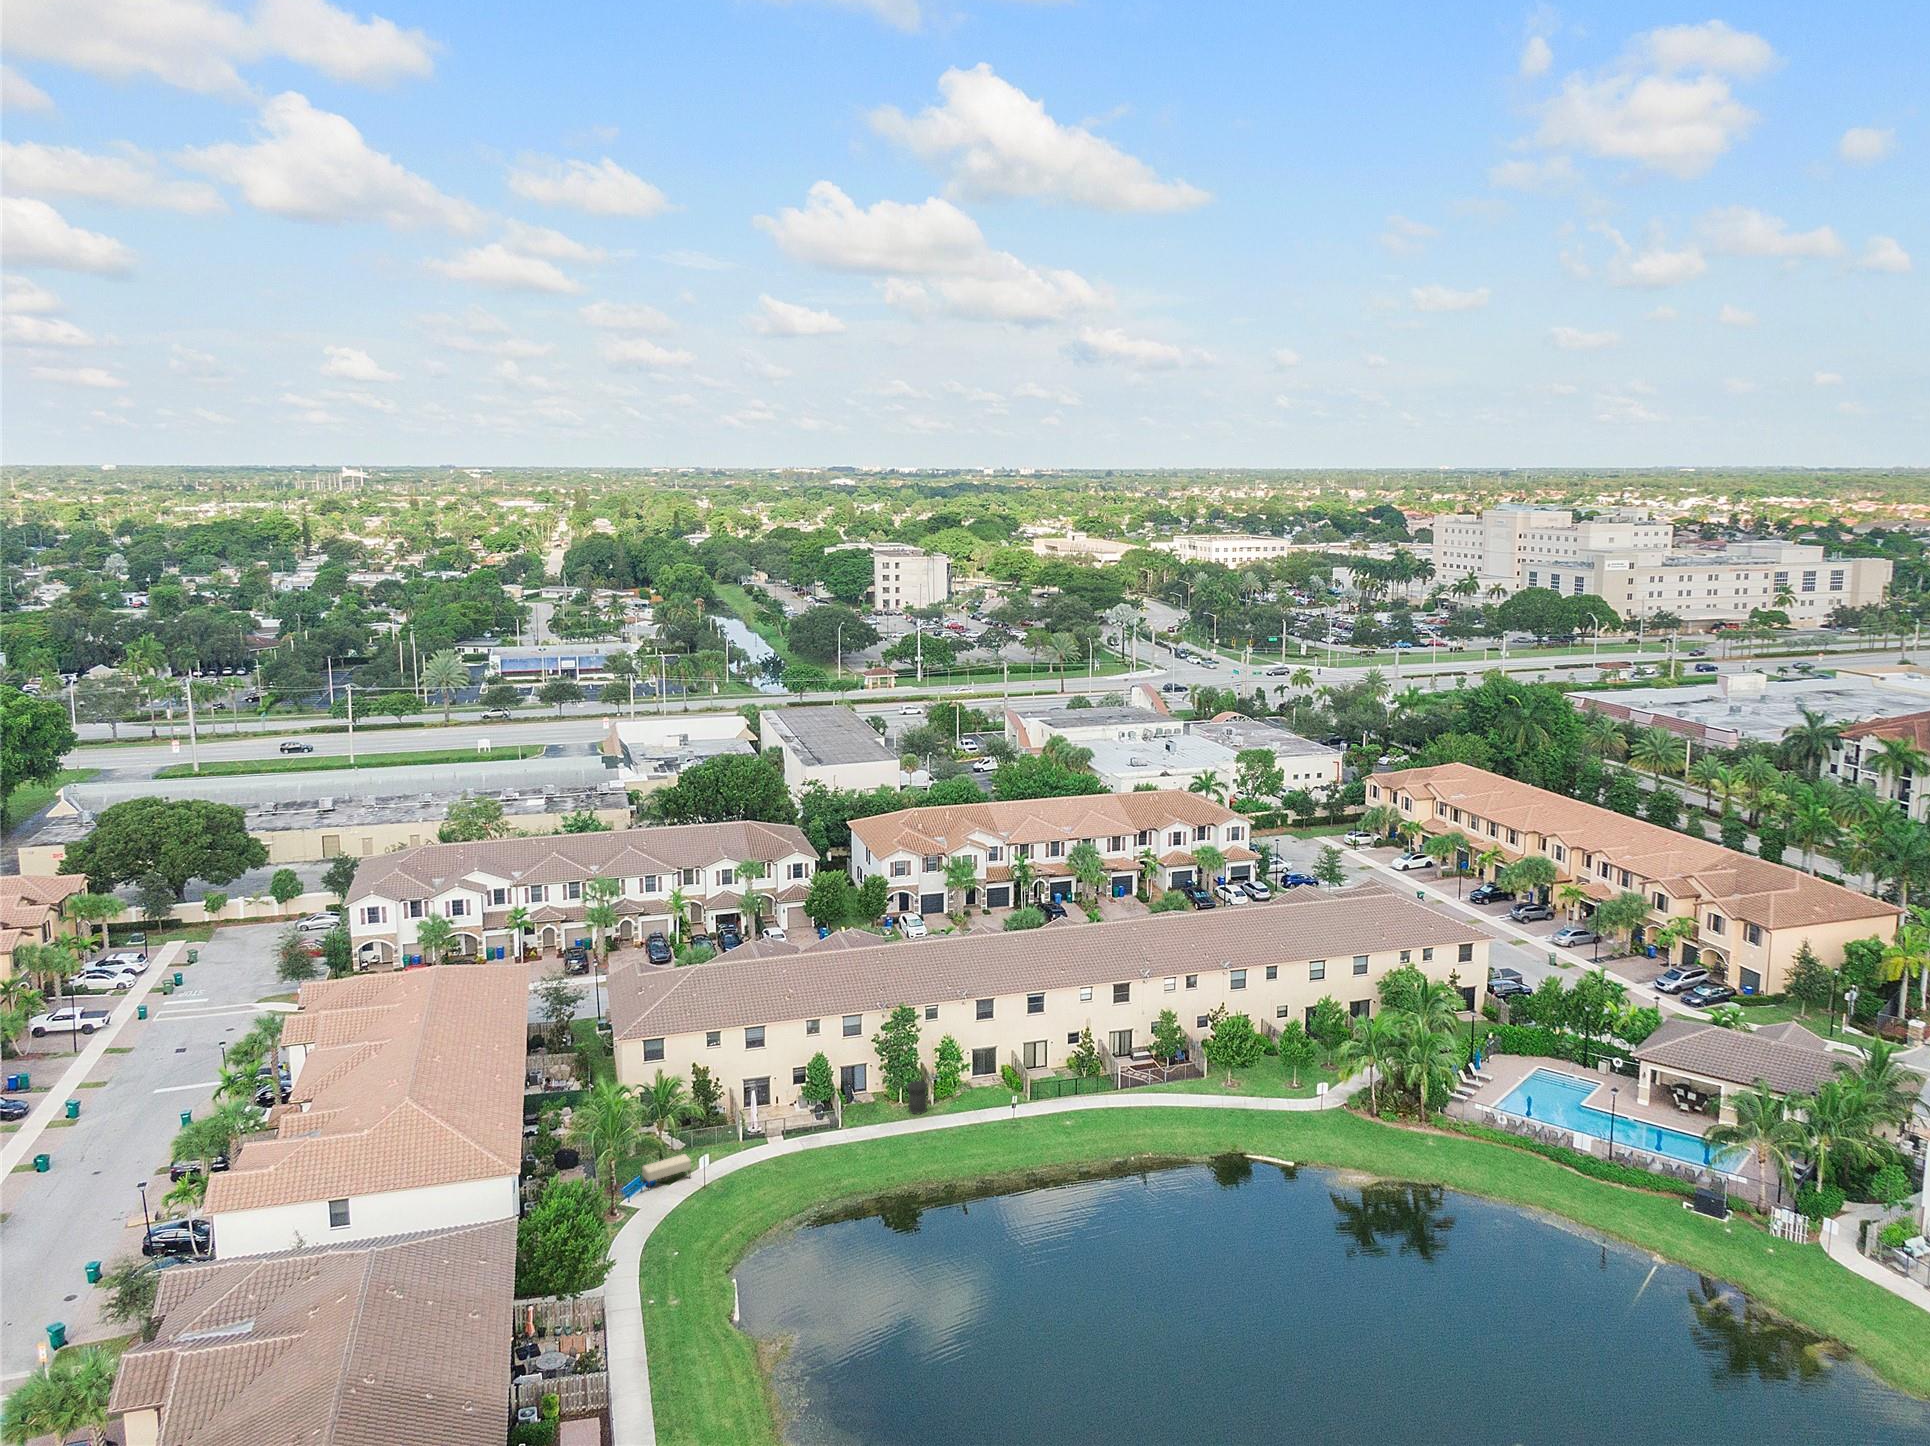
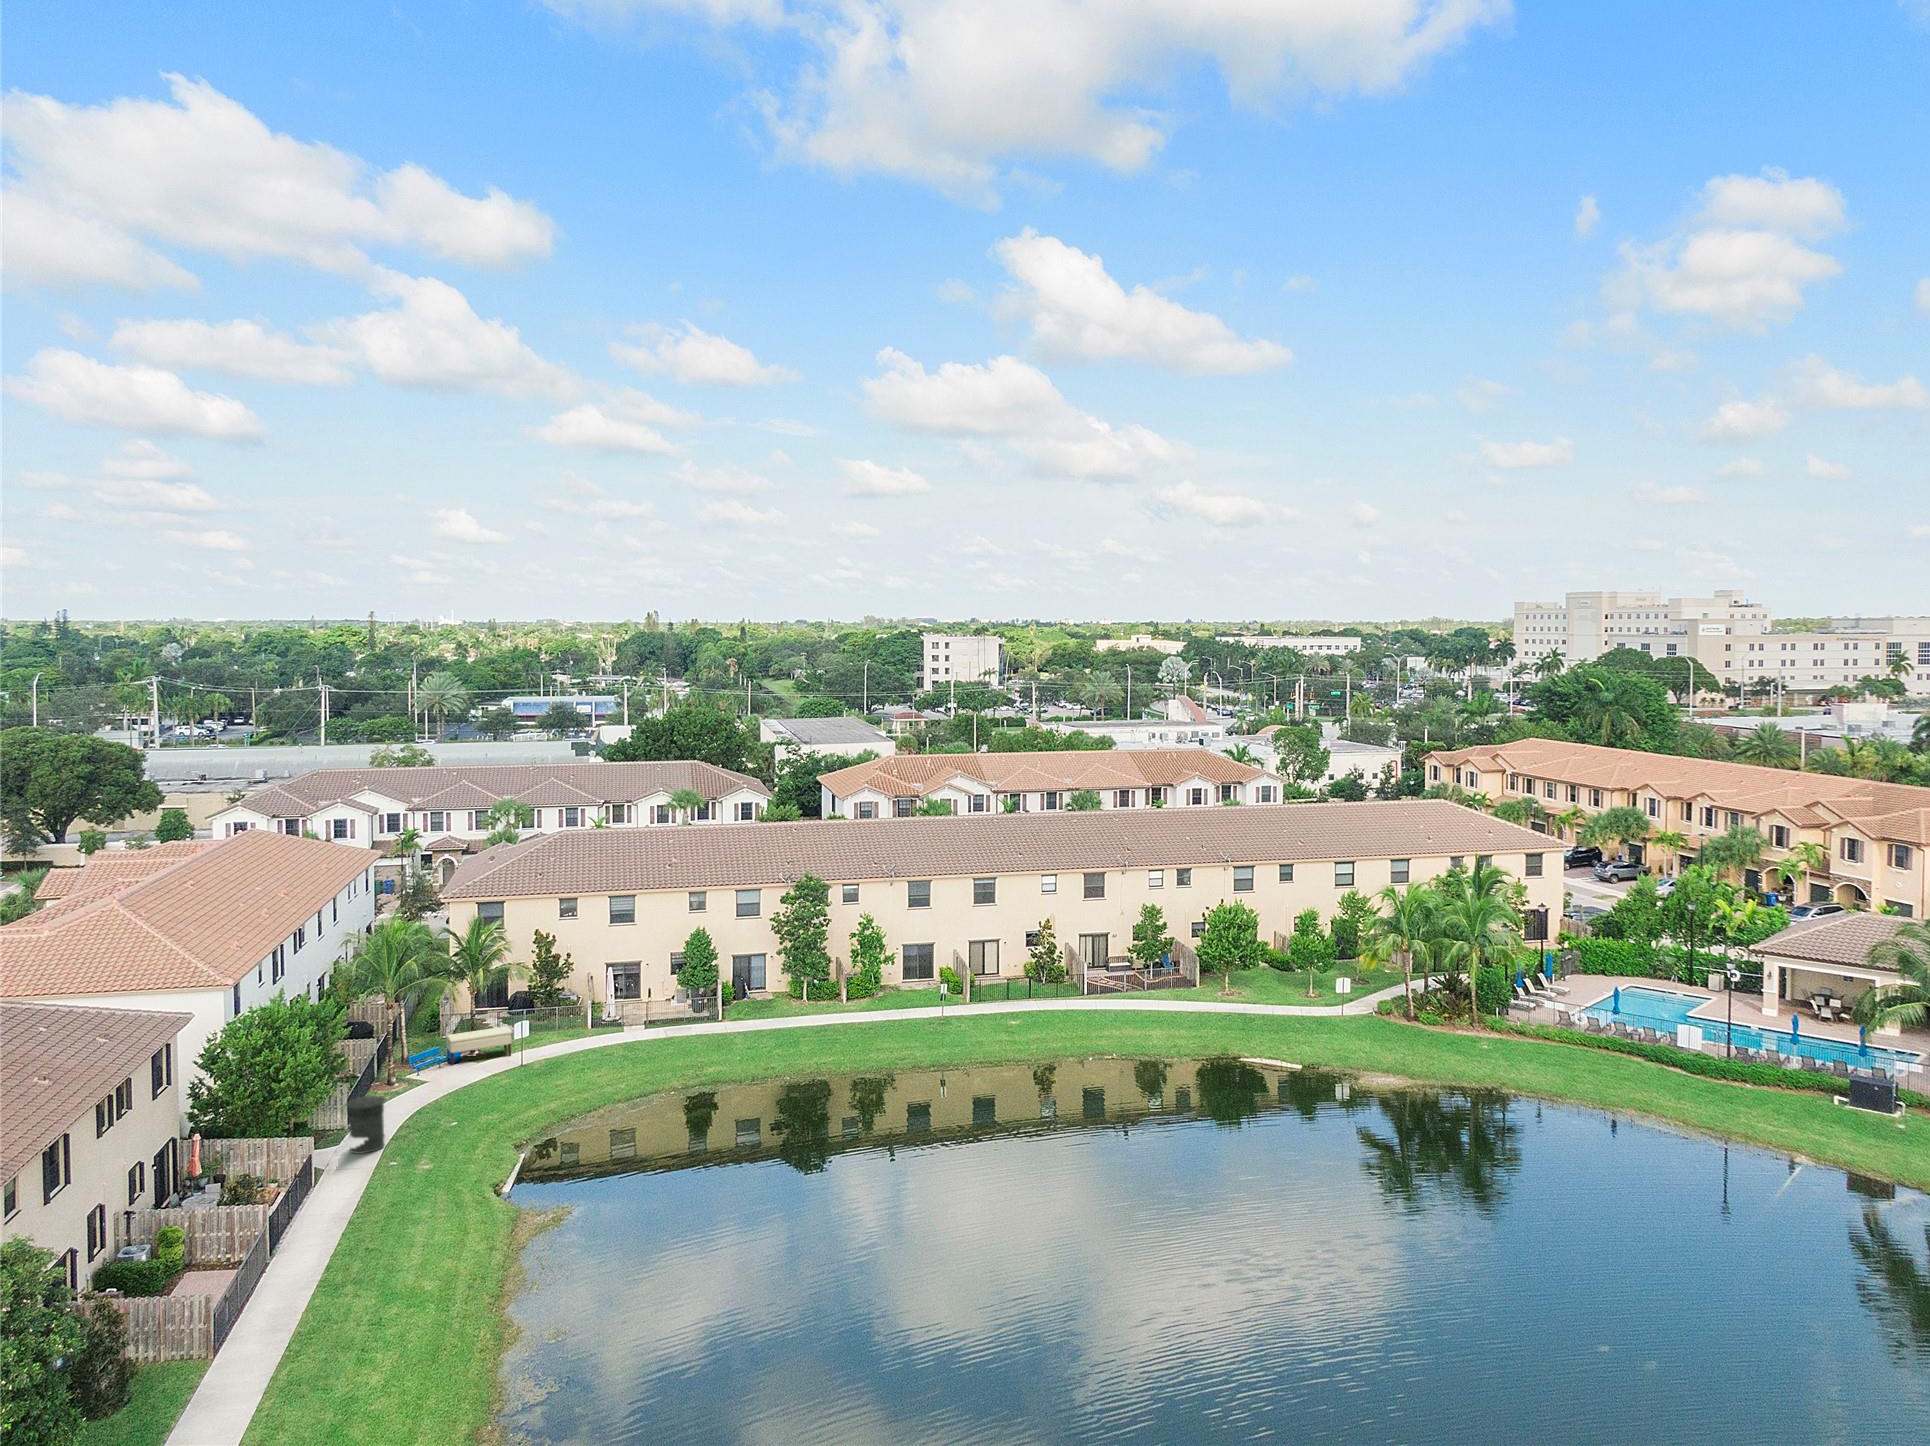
trash can: present [907,1080,928,1114] -> present [346,1096,386,1154]

